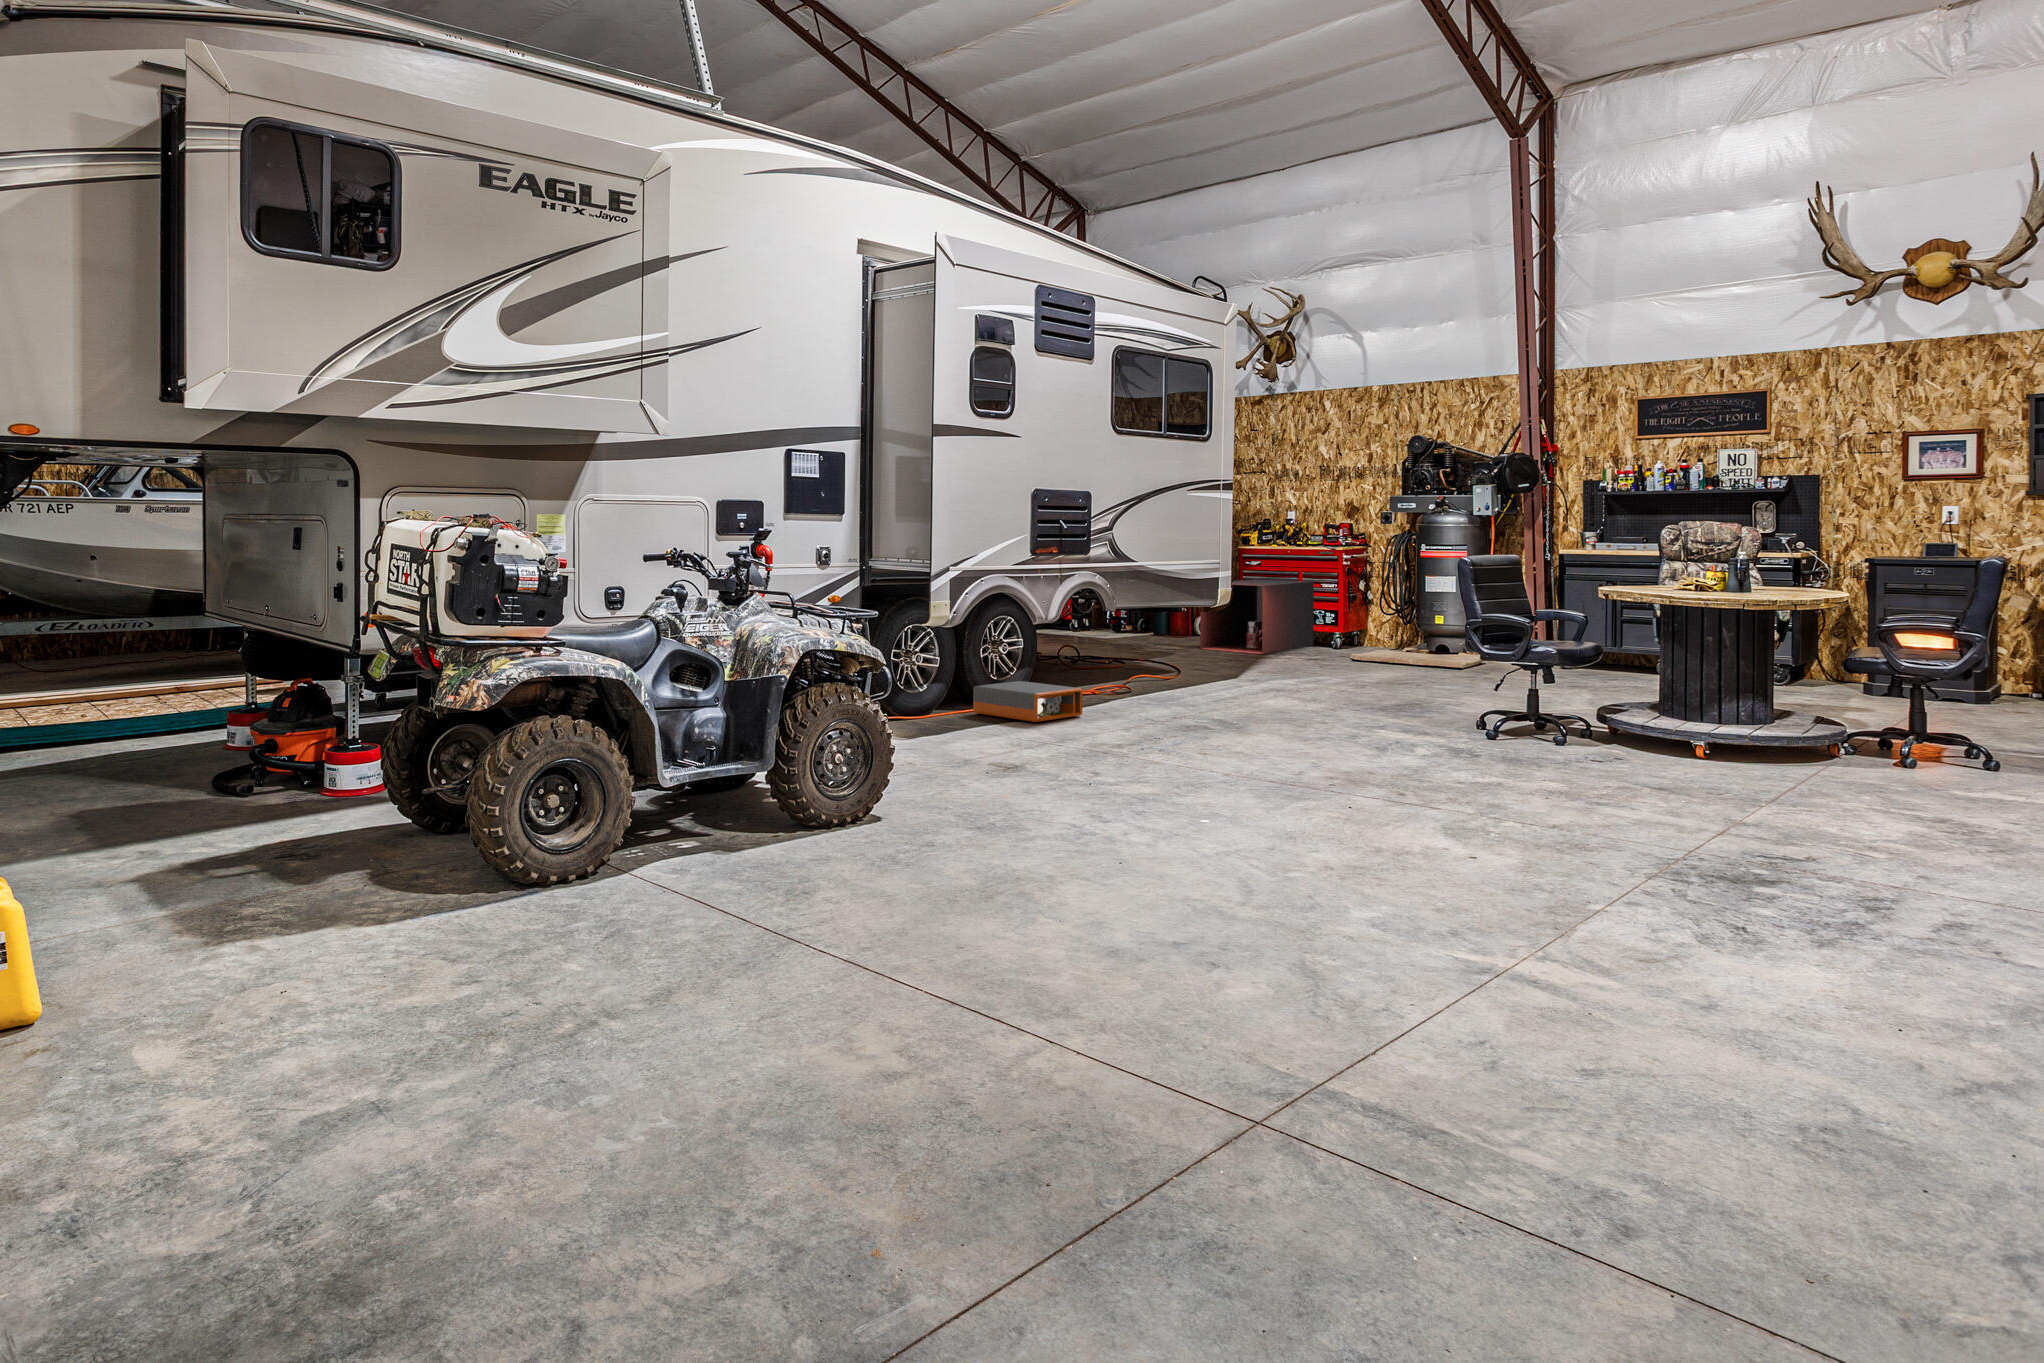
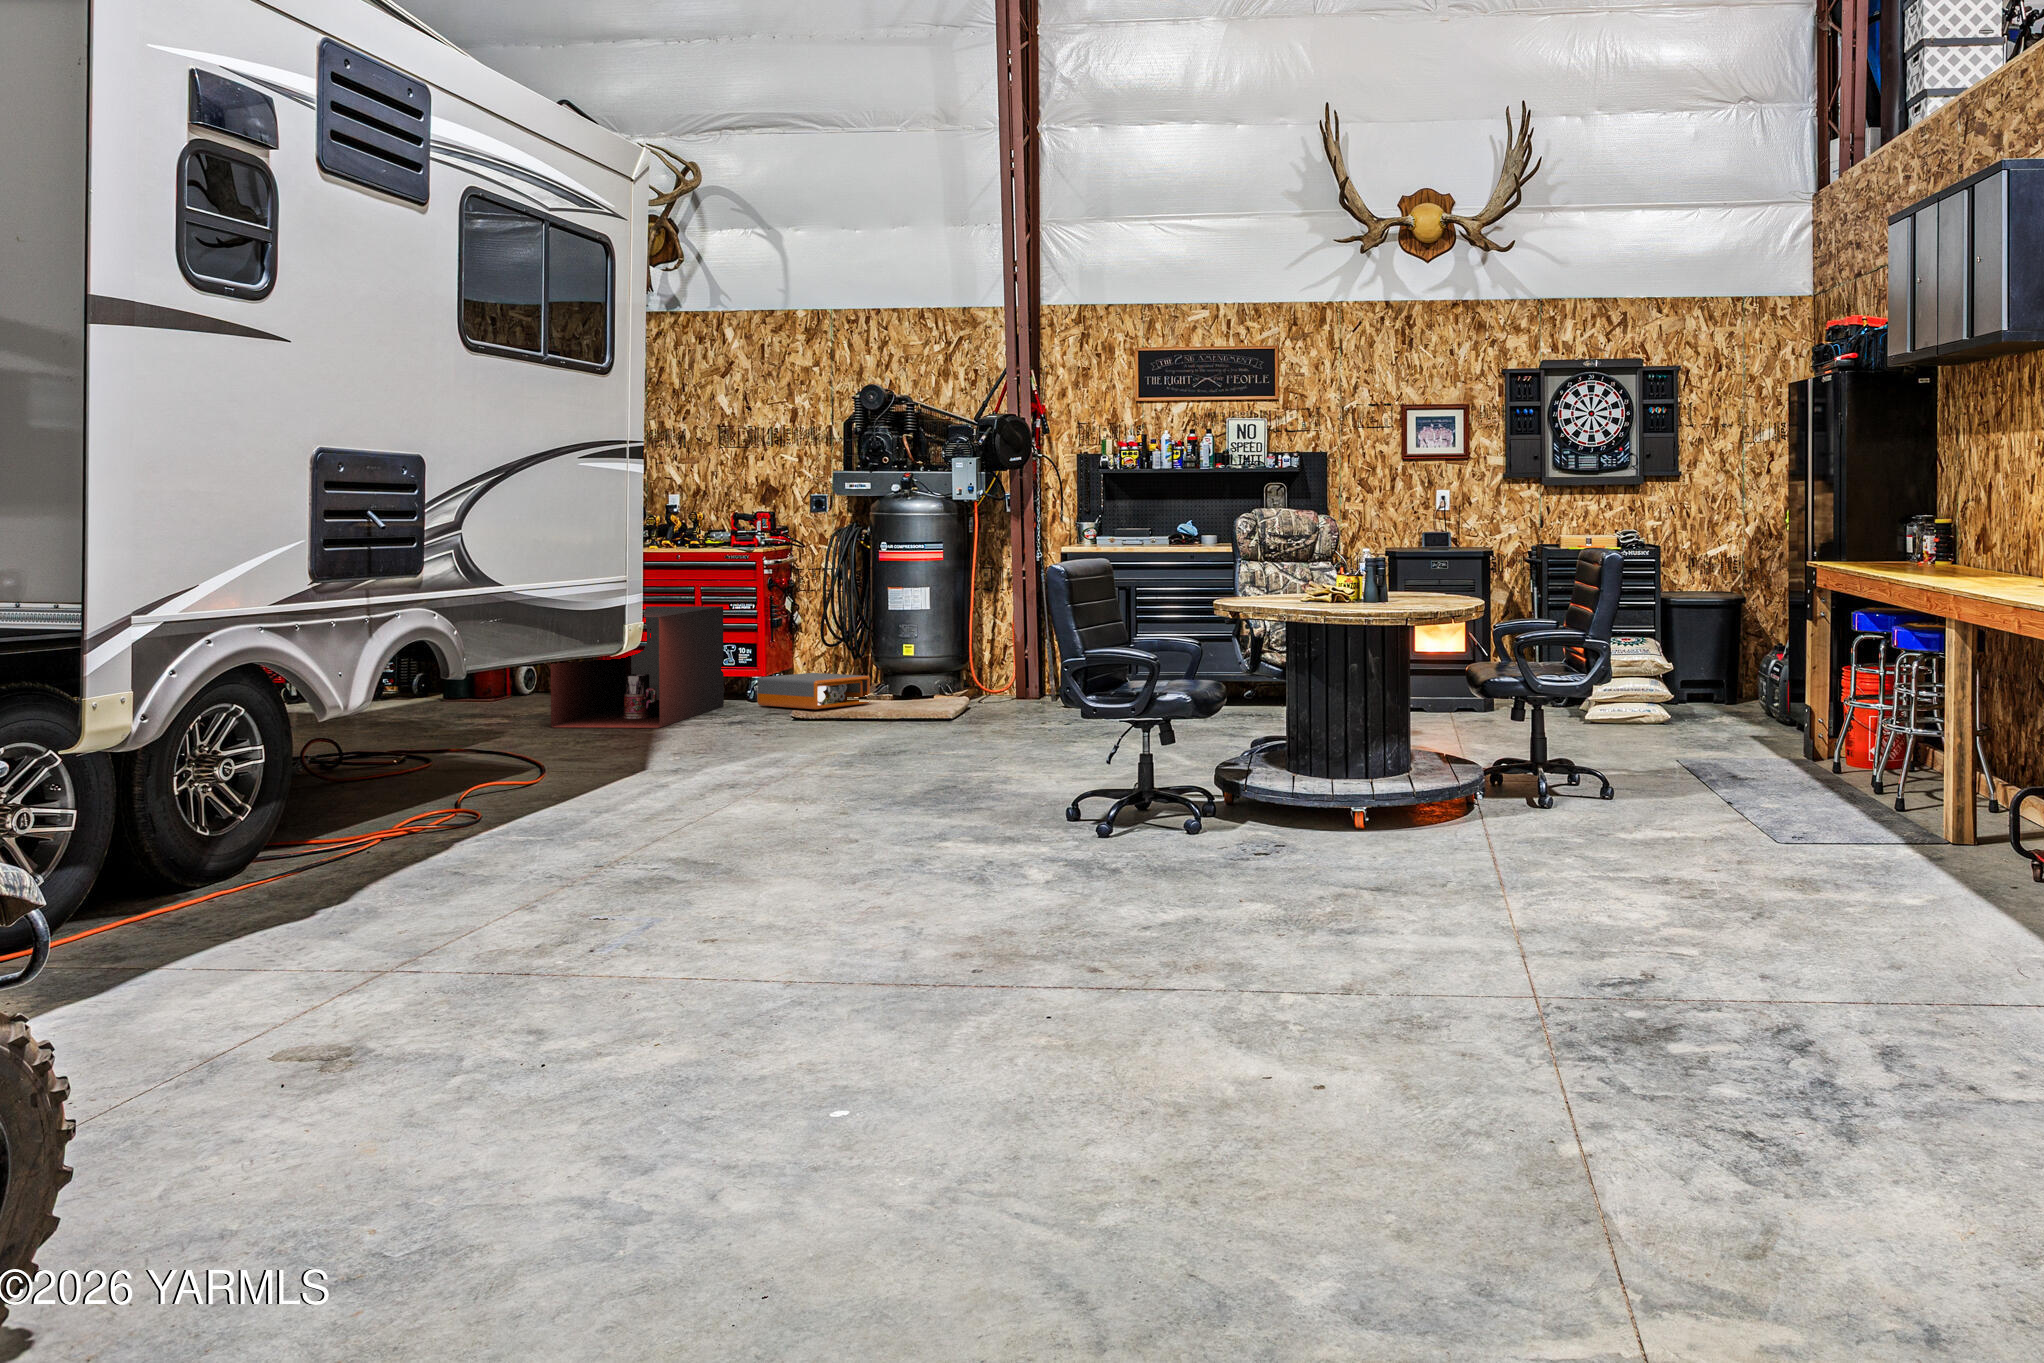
storage box: present [973,681,1083,722] -> present [757,673,870,709]

